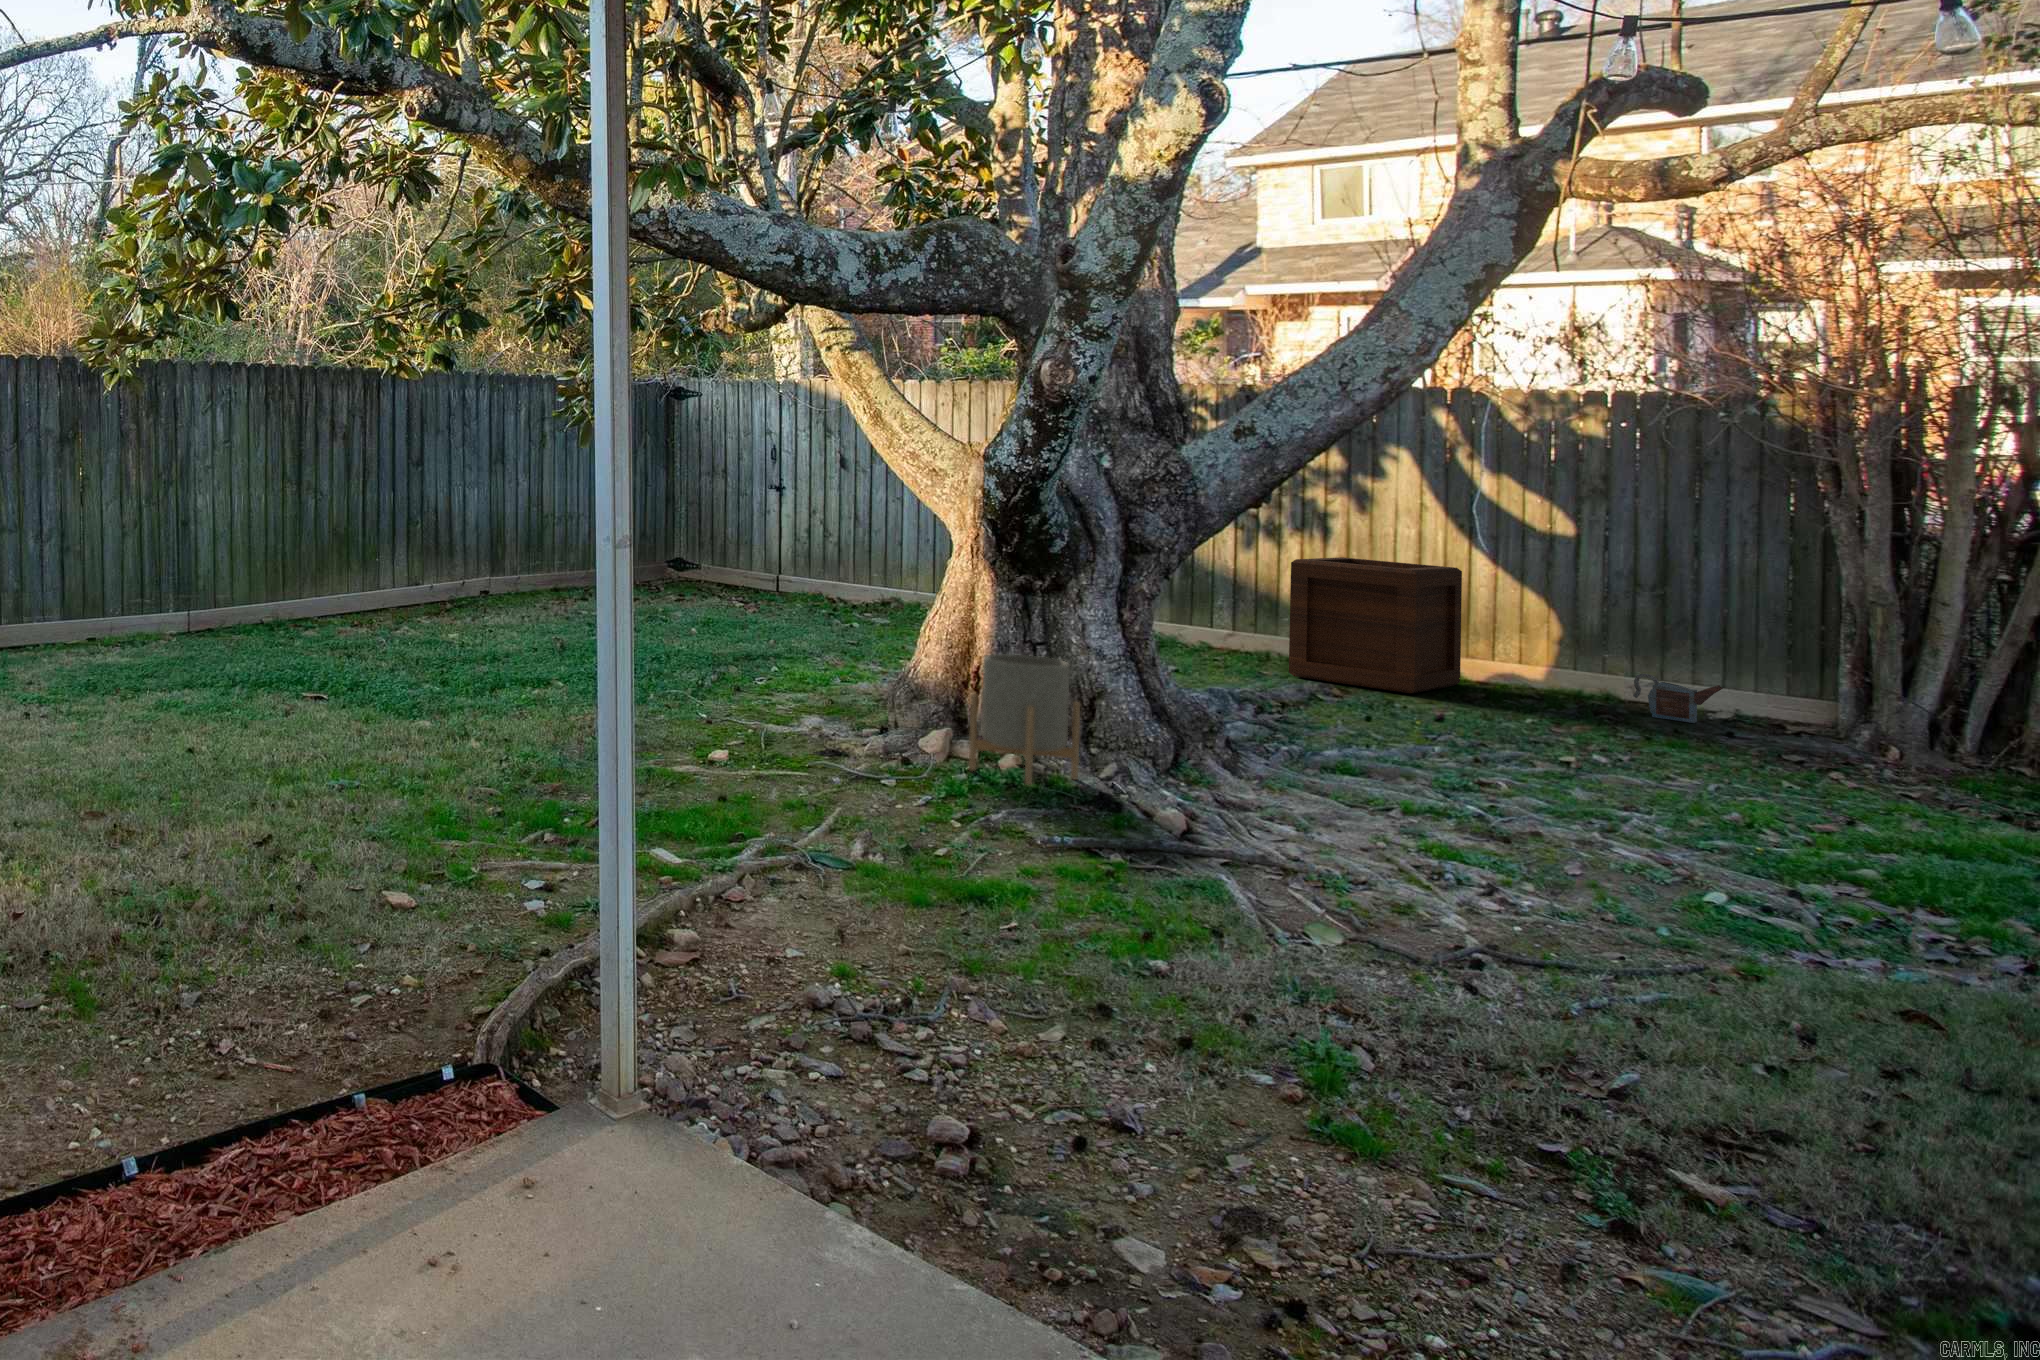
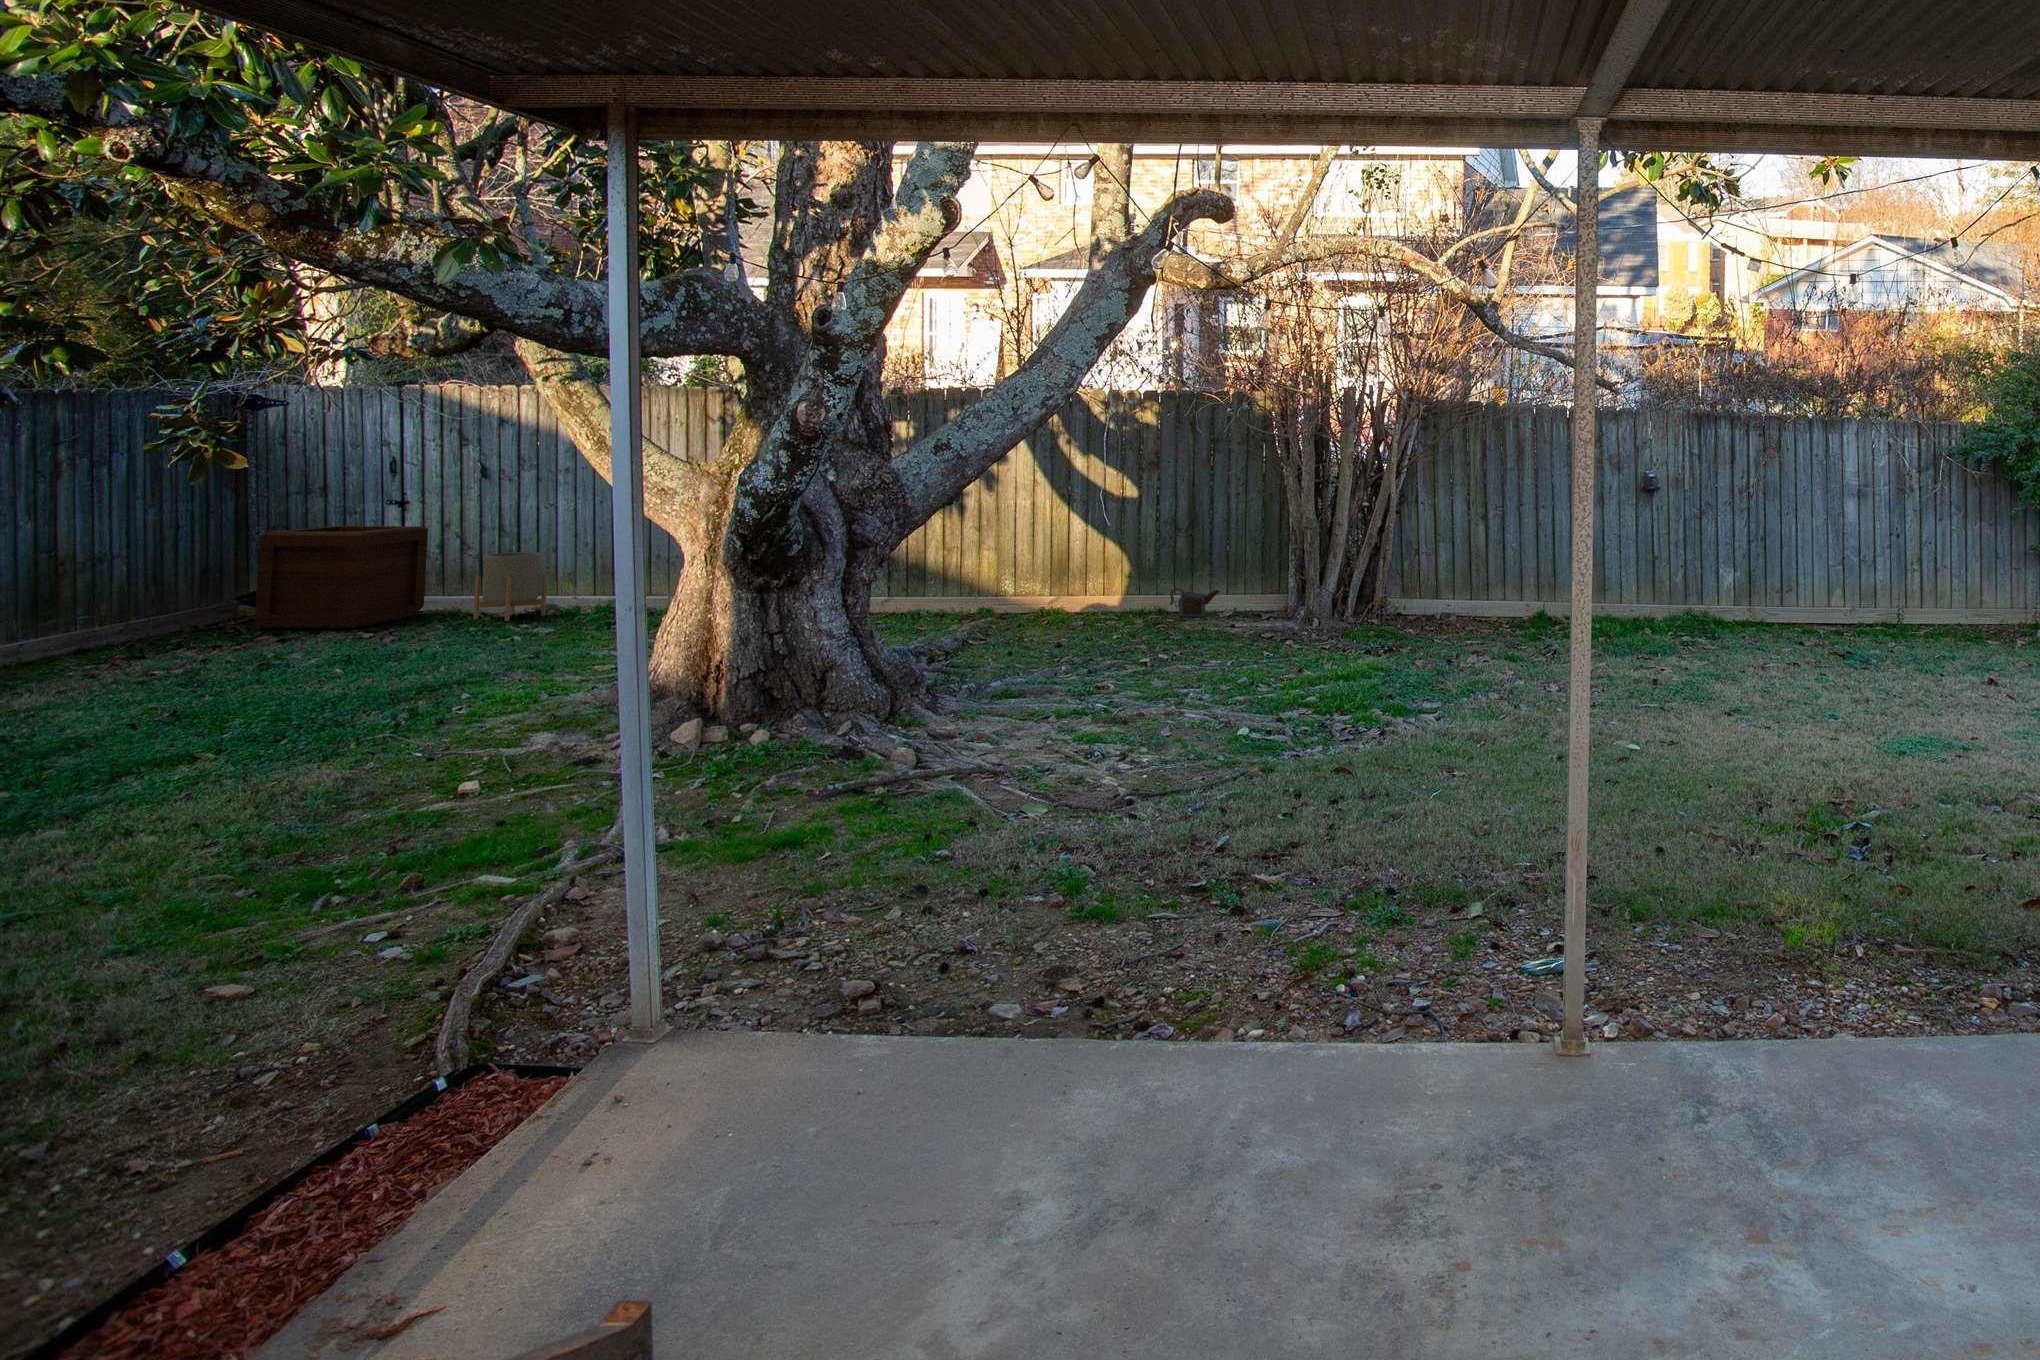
wooden crate: present [1289,557,1462,694] -> present [254,526,428,628]
planter: present [969,654,1080,785] -> present [473,552,547,621]

